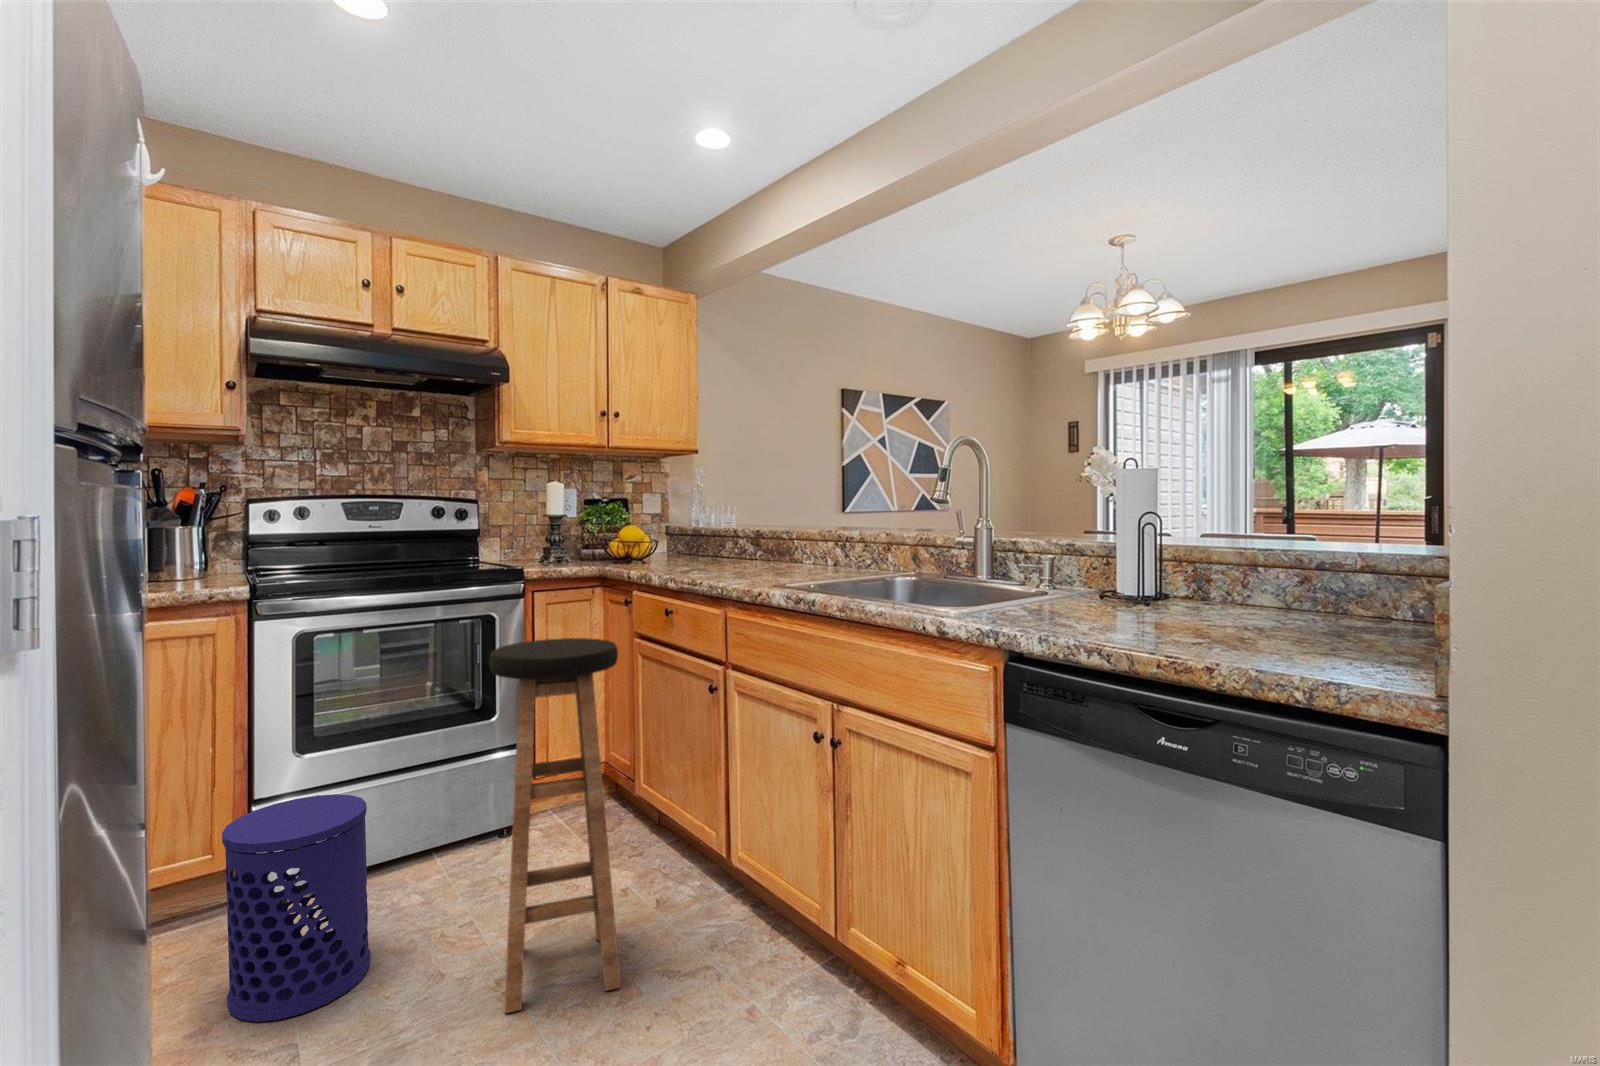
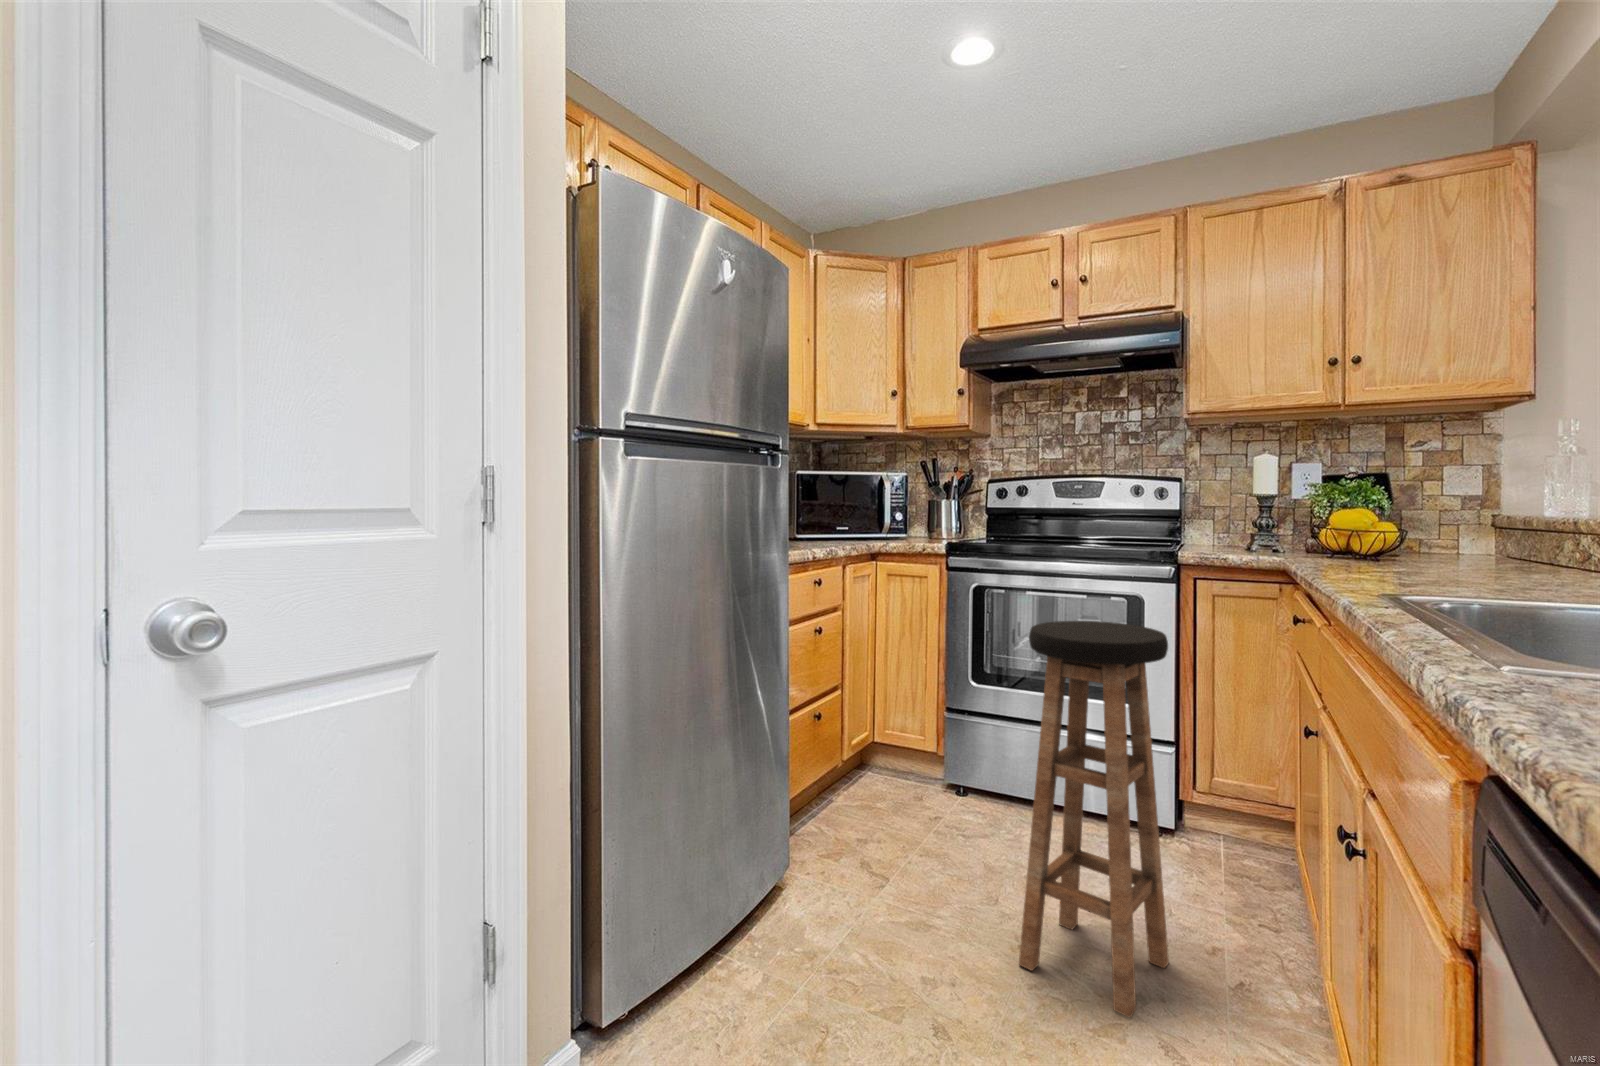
waste bin: present [222,794,371,1022] -> none [879,713,975,876]

